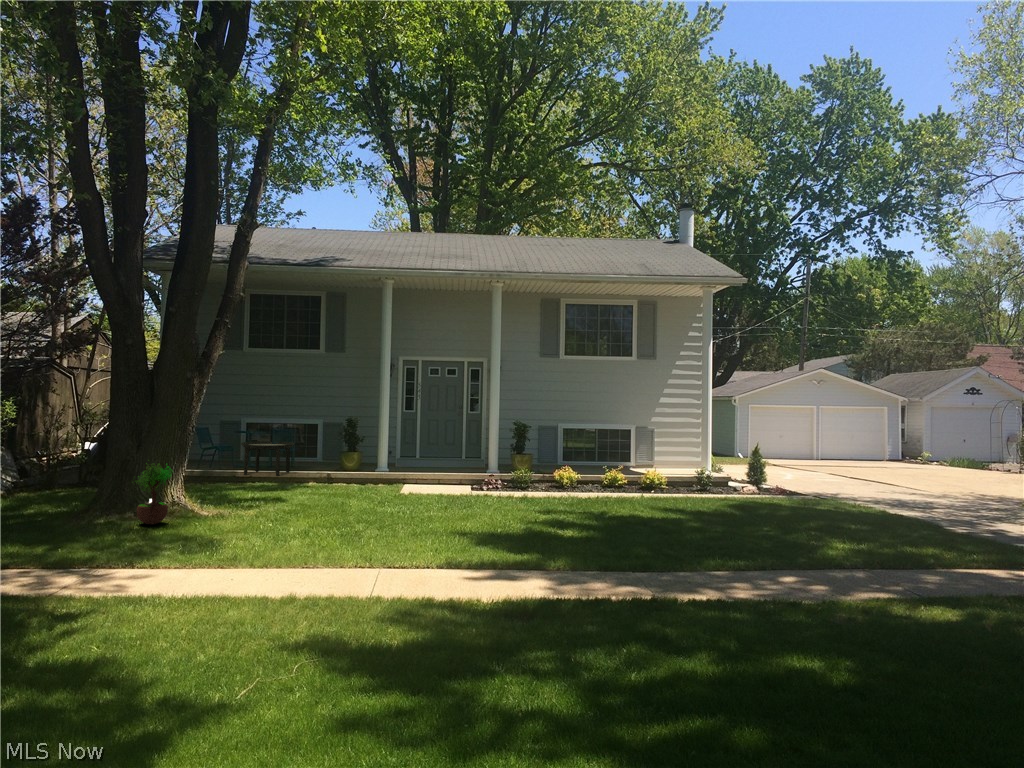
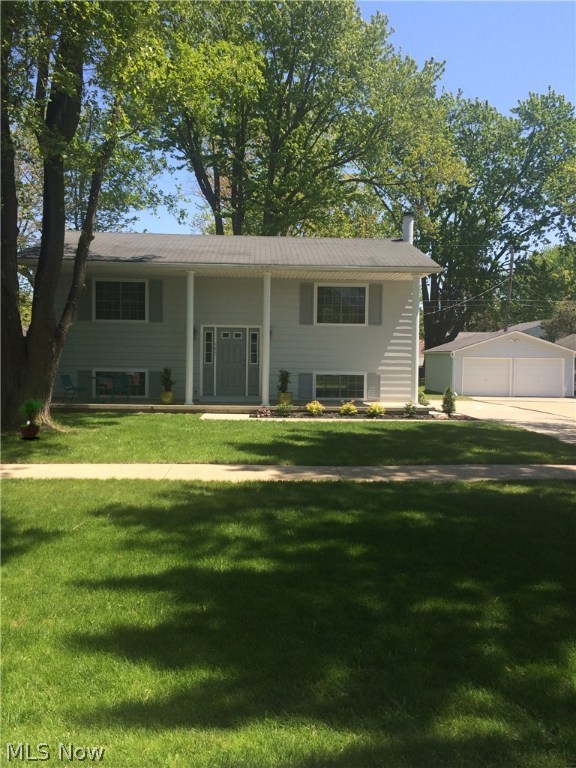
round table: present [241,441,295,476] -> none [91,385,129,408]

